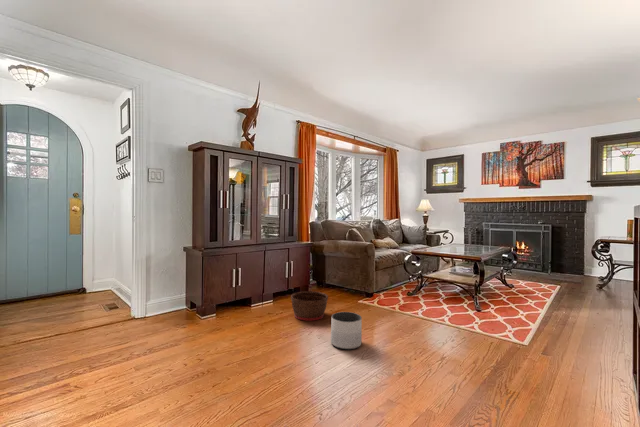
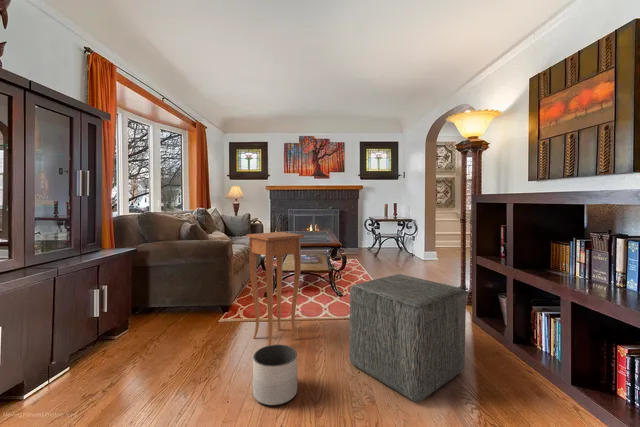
side table: none [365,236,402,326] -> present [247,232,304,345]
ottoman: none [413,282,523,393] -> present [350,274,466,402]
basket: present [291,291,328,321] -> none [138,325,205,383]

